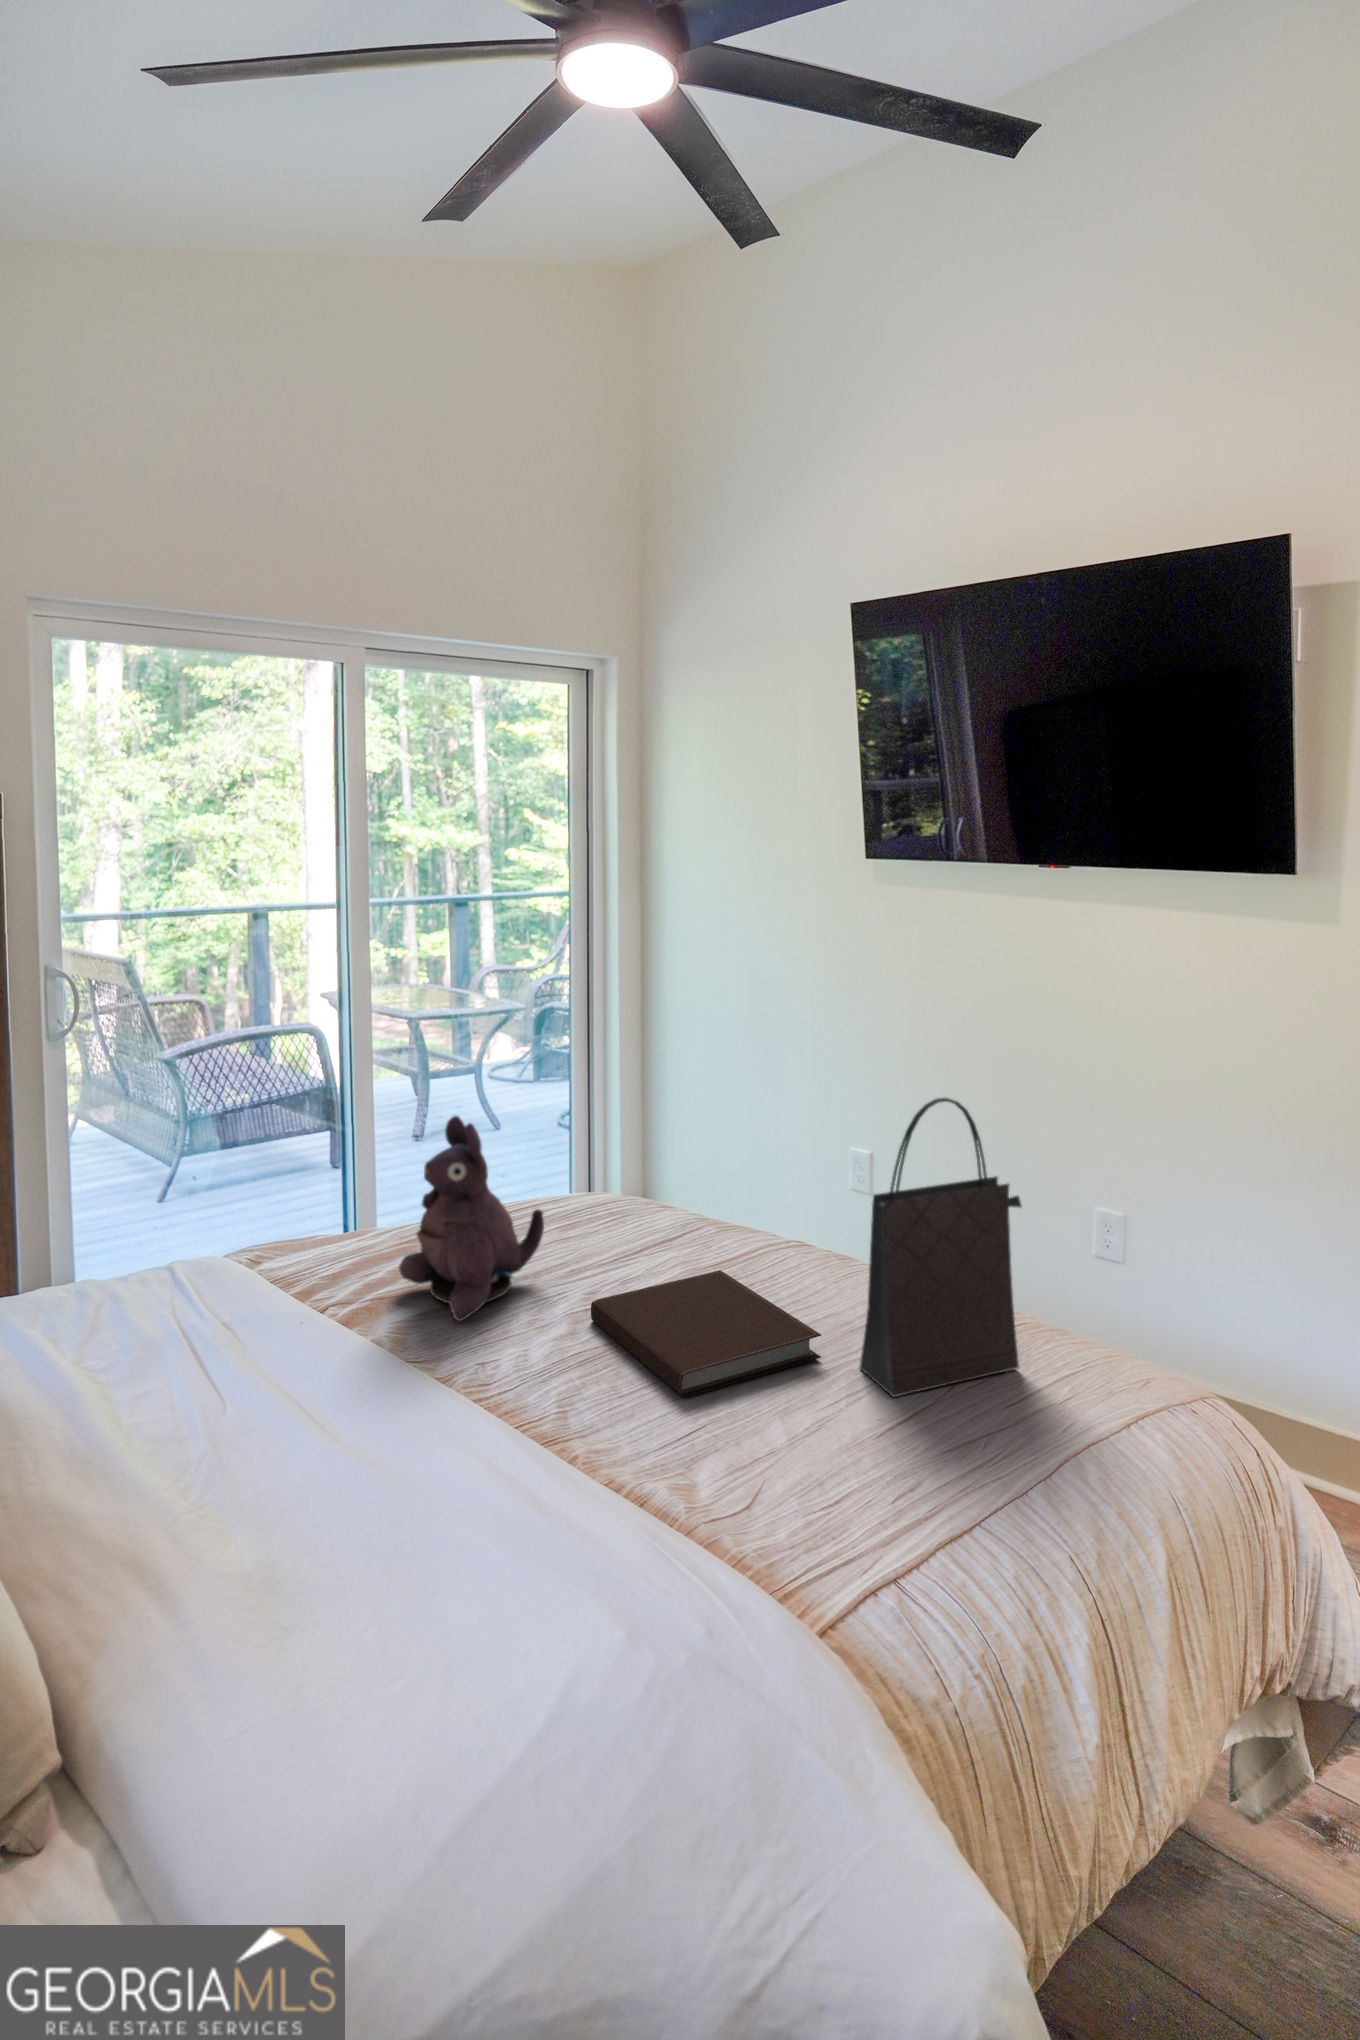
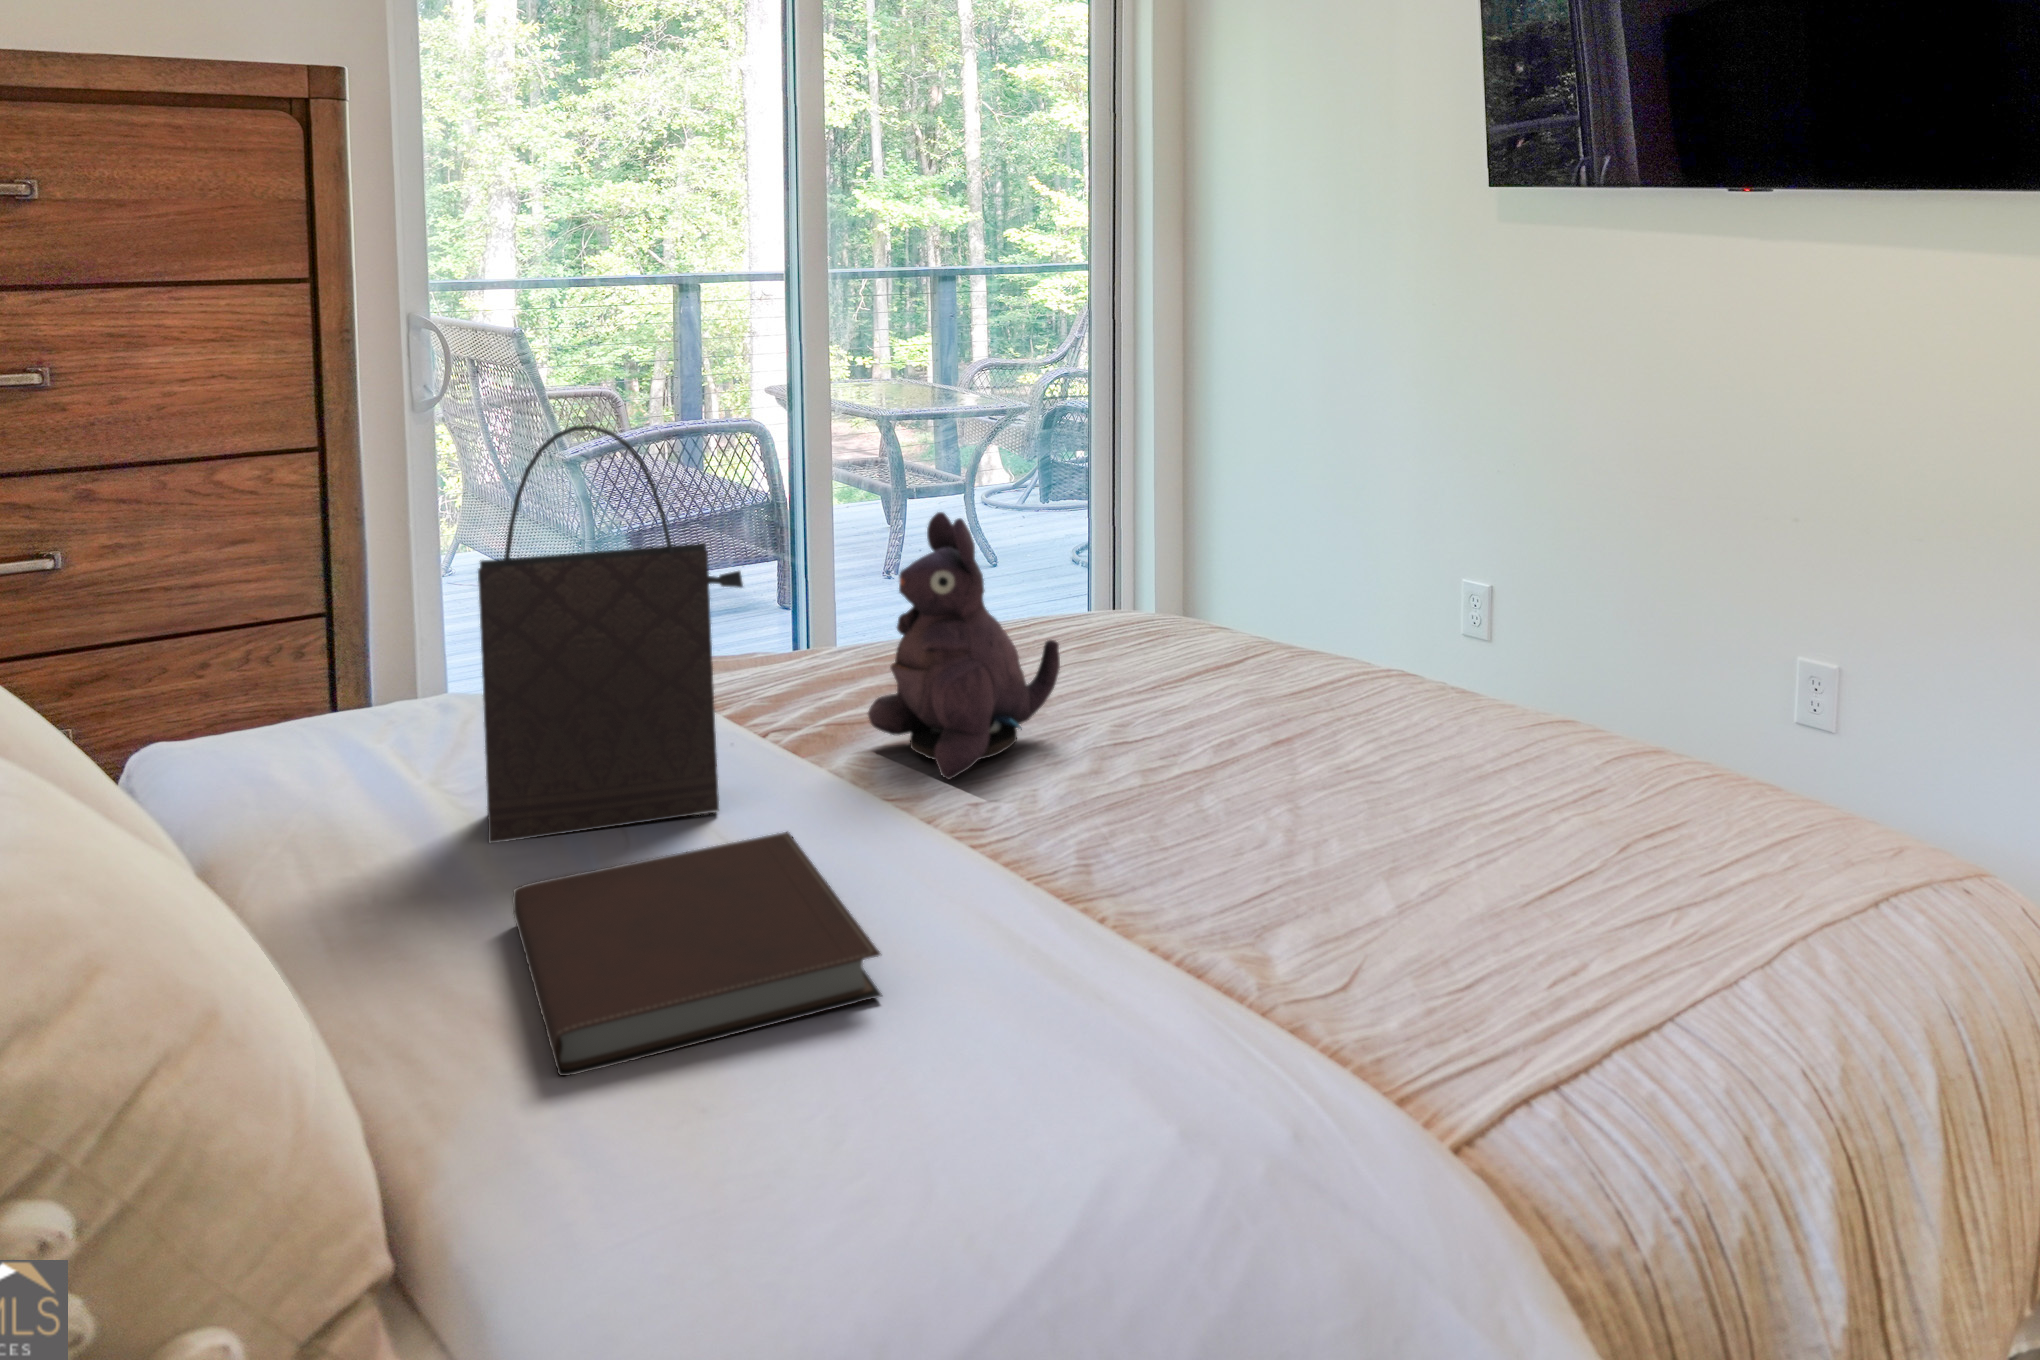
handbag: present [859,1097,1021,1397] -> present [478,425,743,843]
notebook: present [591,1270,821,1397] -> present [513,832,881,1076]

